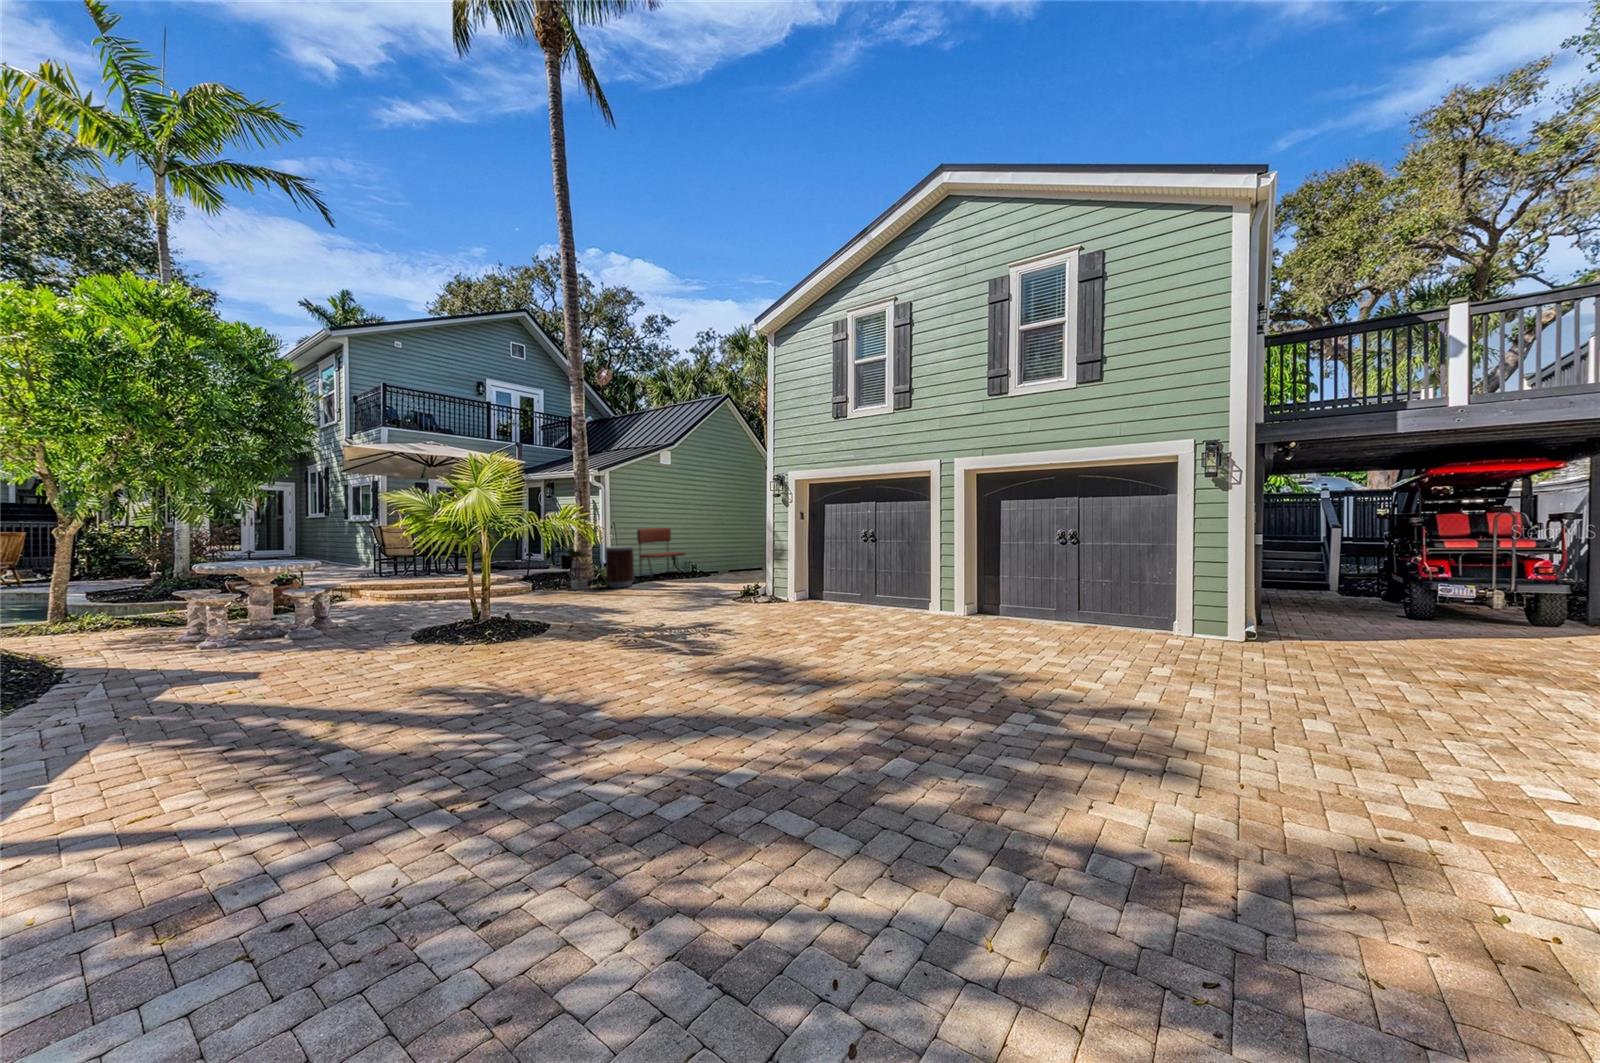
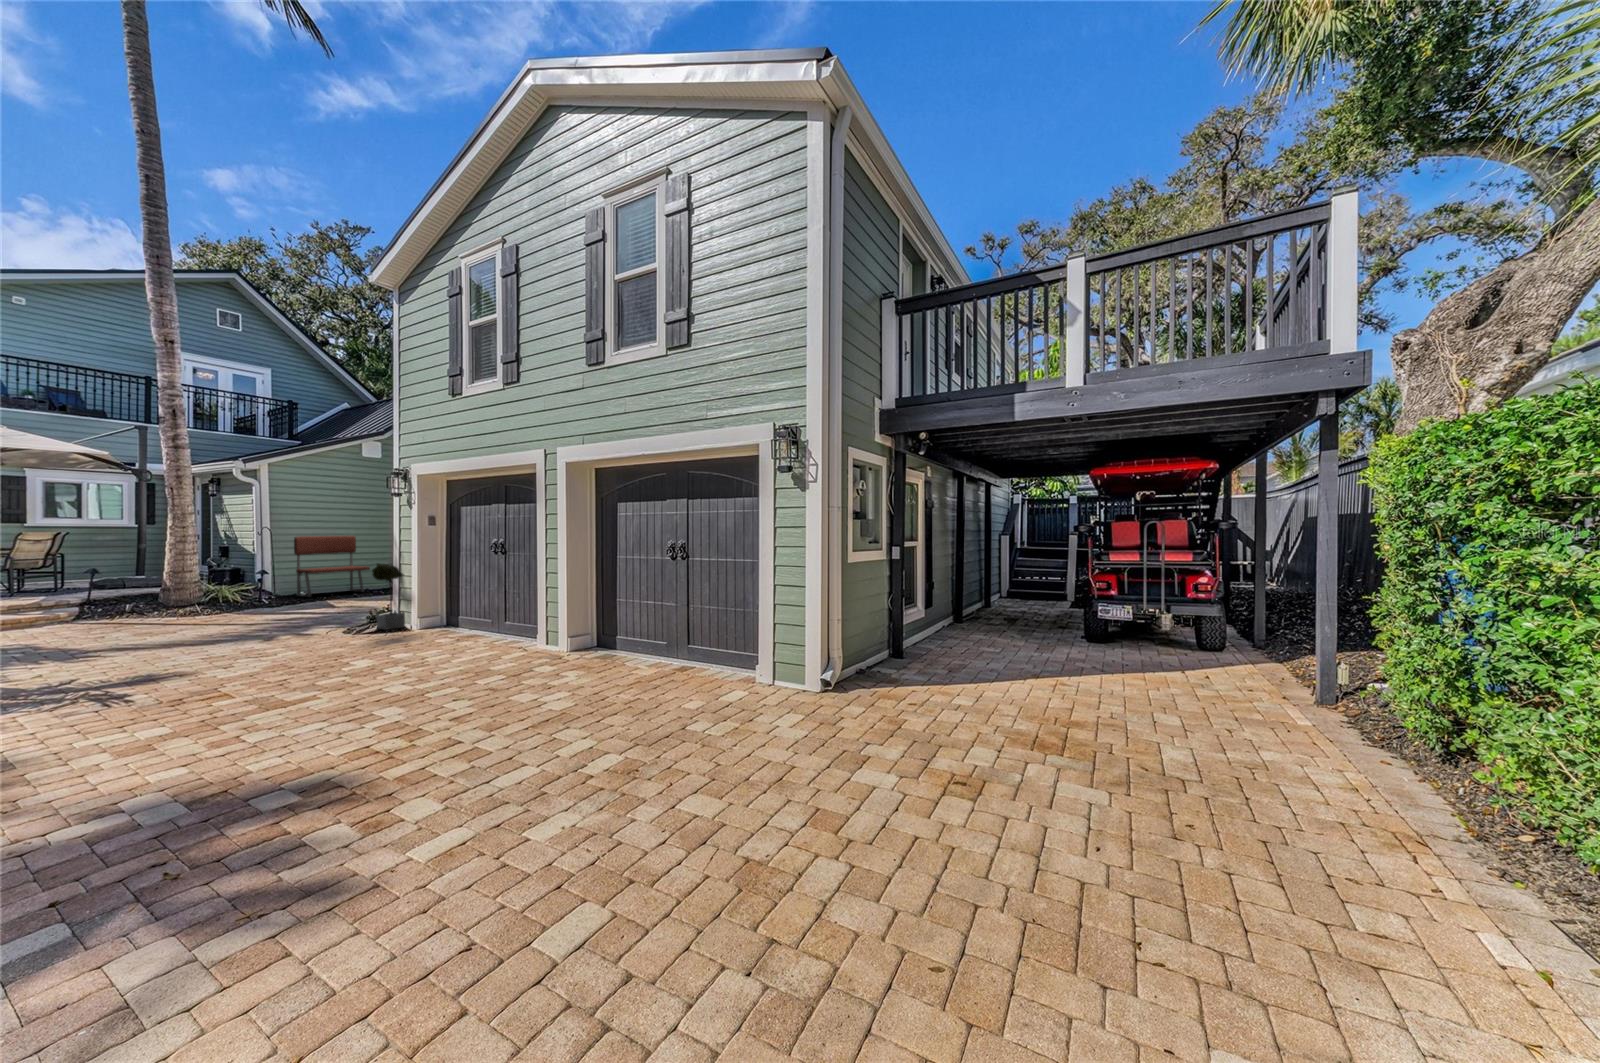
trash can: present [606,546,634,588] -> none [197,558,246,613]
potted tree: present [568,548,588,590] -> present [372,564,405,630]

